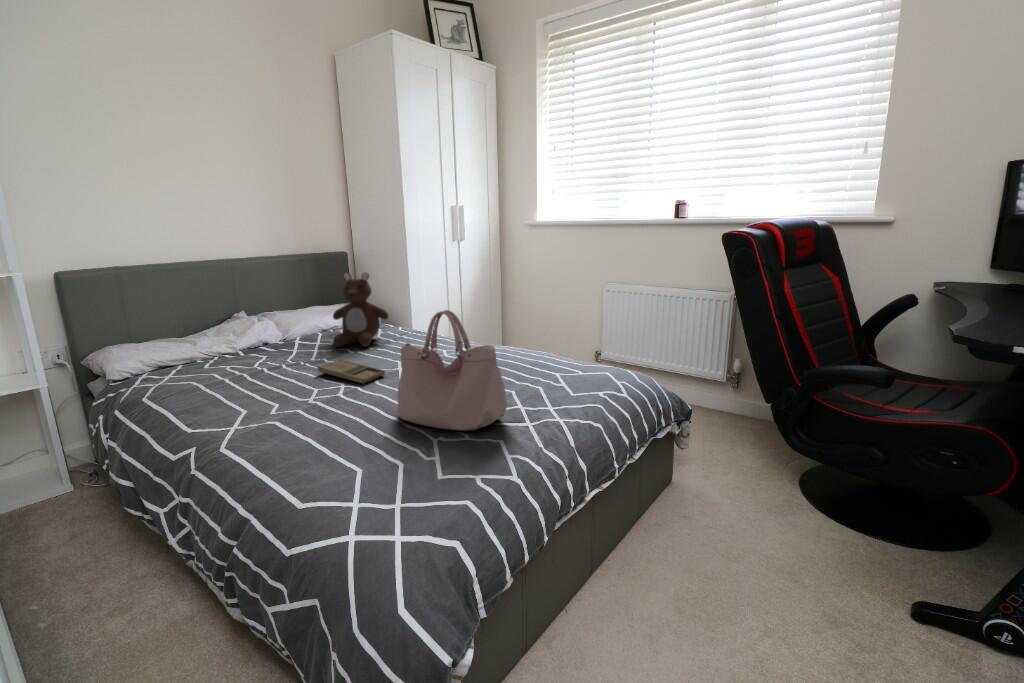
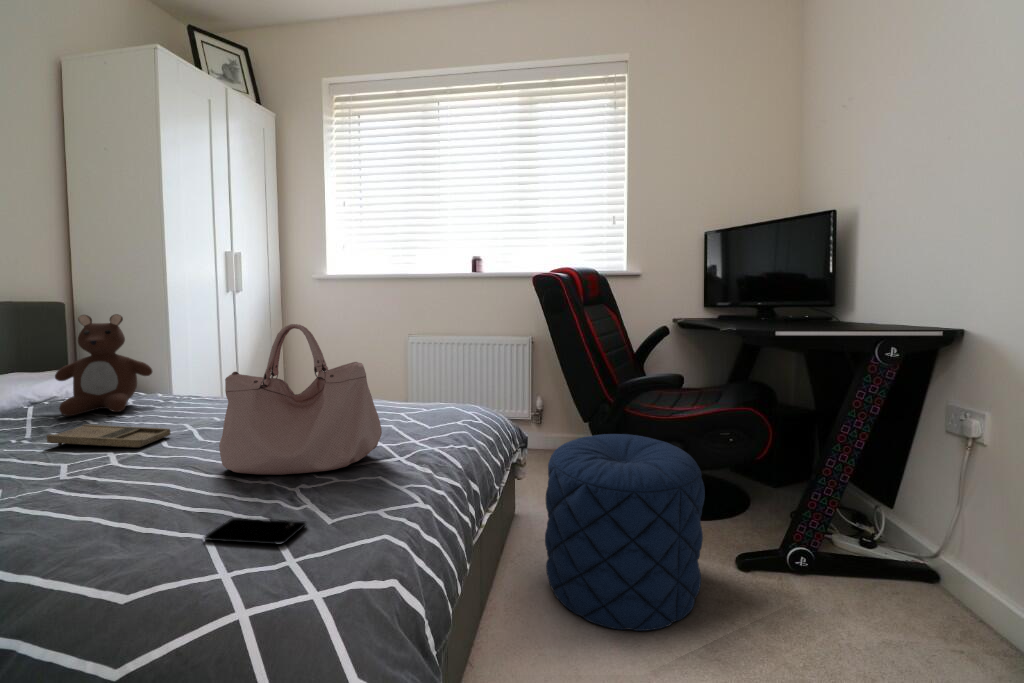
pouf: none [668,428,858,642] -> present [545,434,705,631]
smartphone: none [361,460,422,490] -> present [204,518,306,545]

